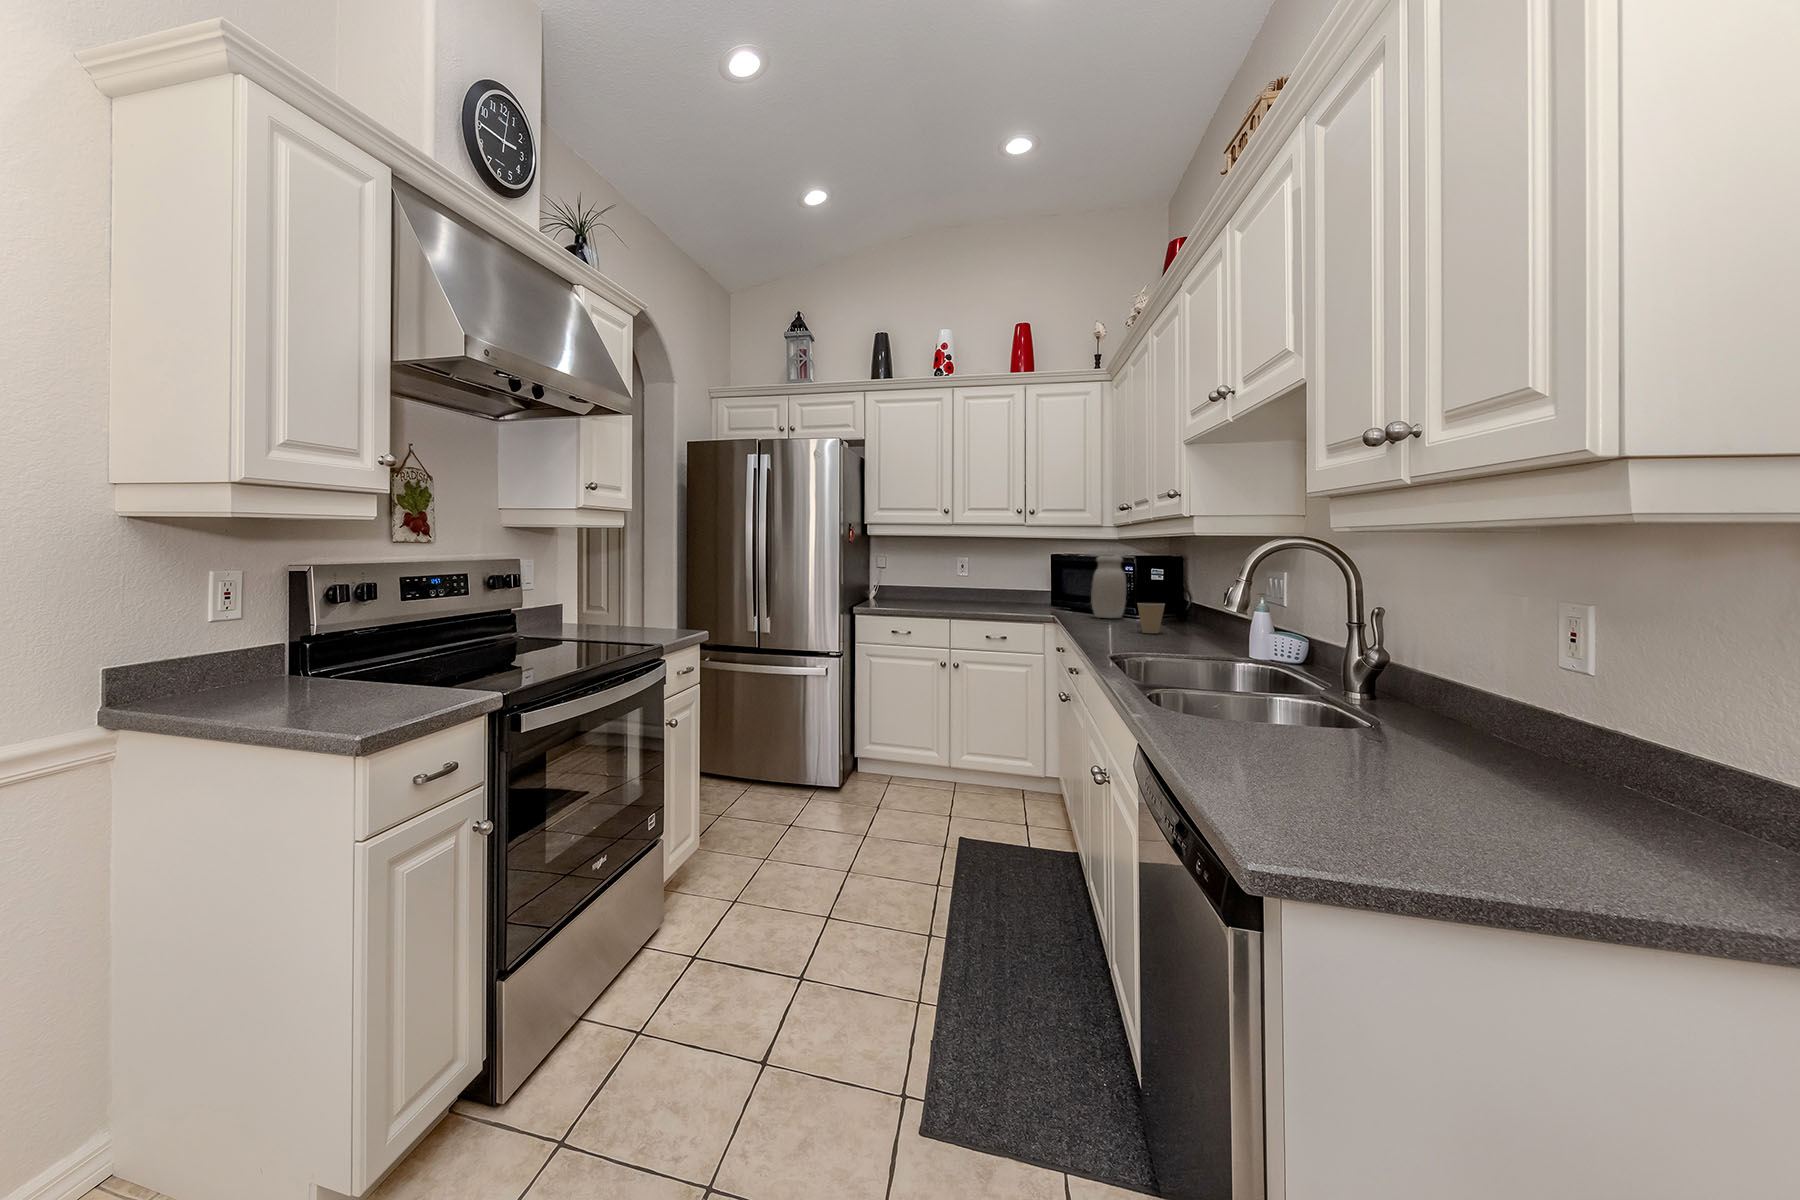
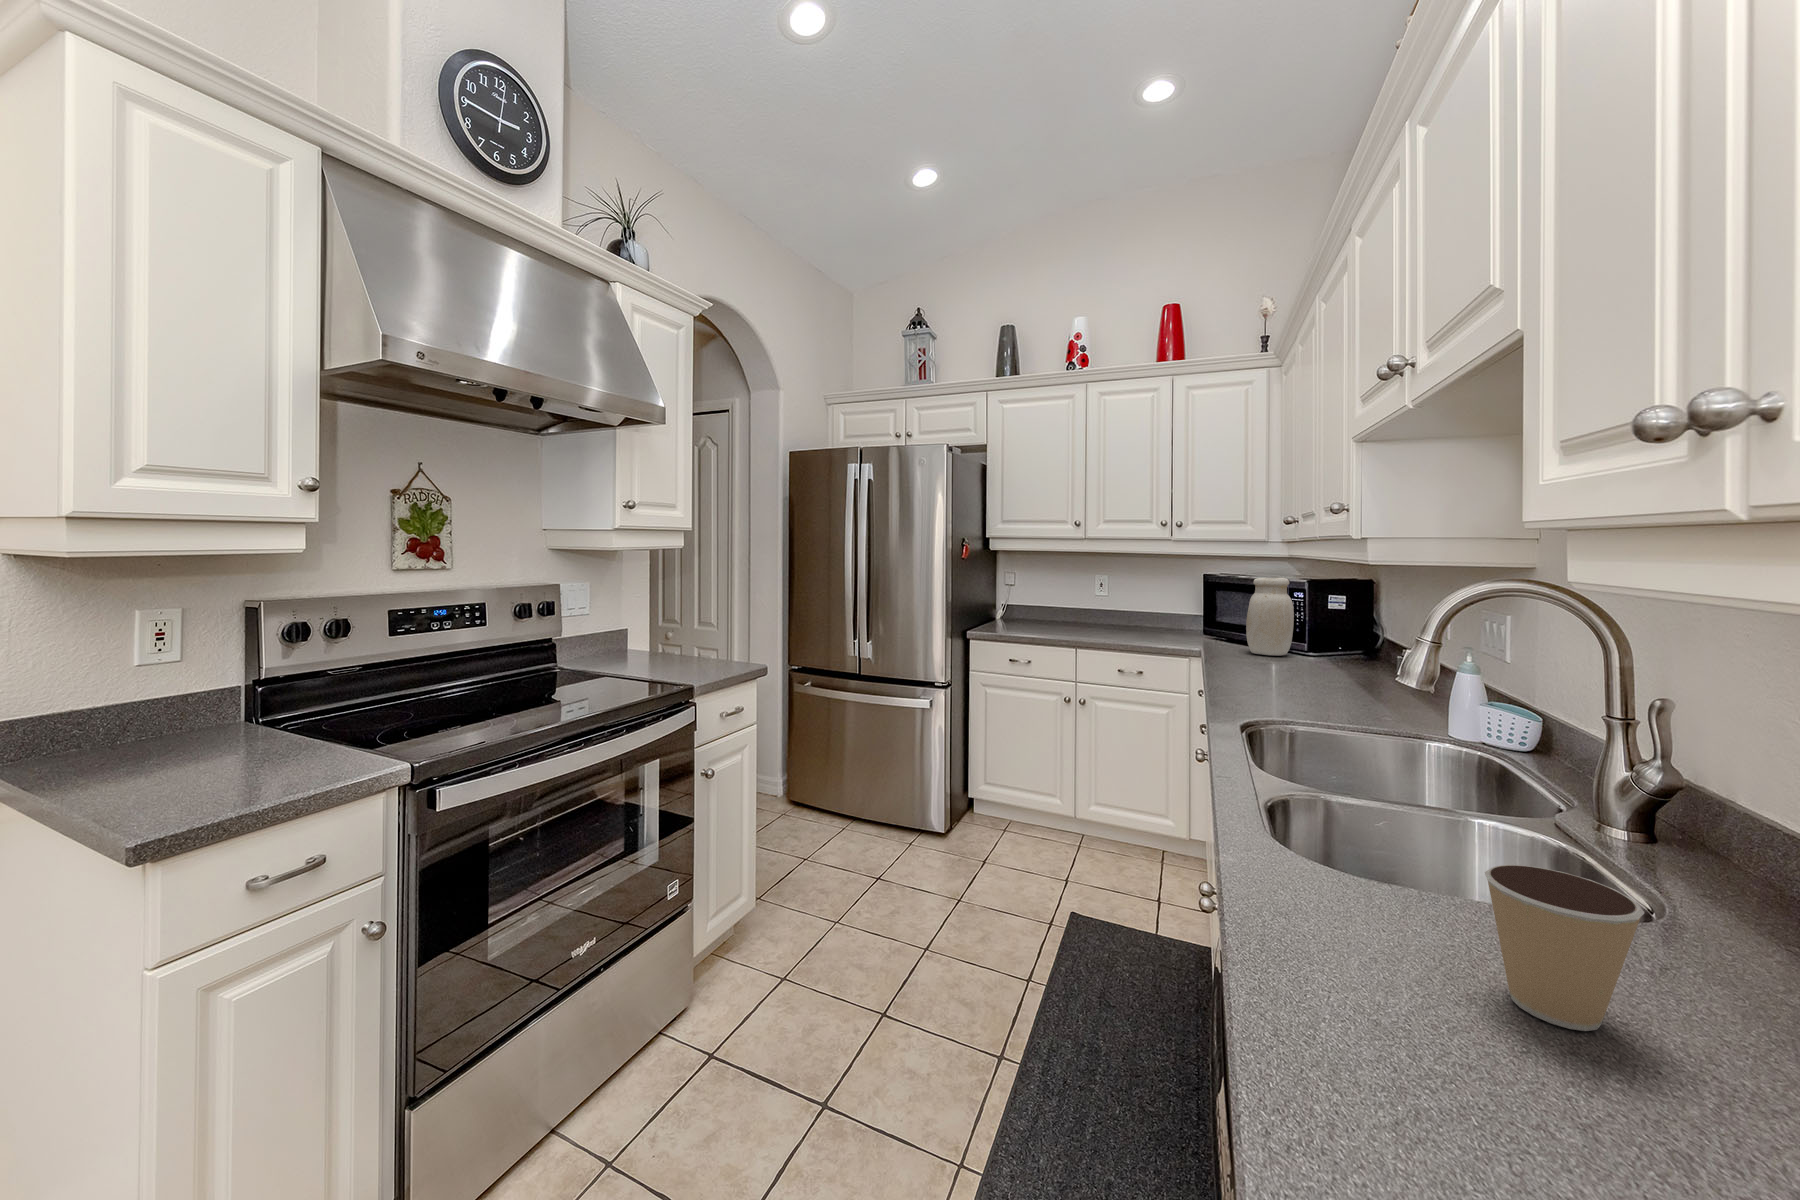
coffee cup: present [1137,603,1165,633] -> present [1485,865,1644,1031]

